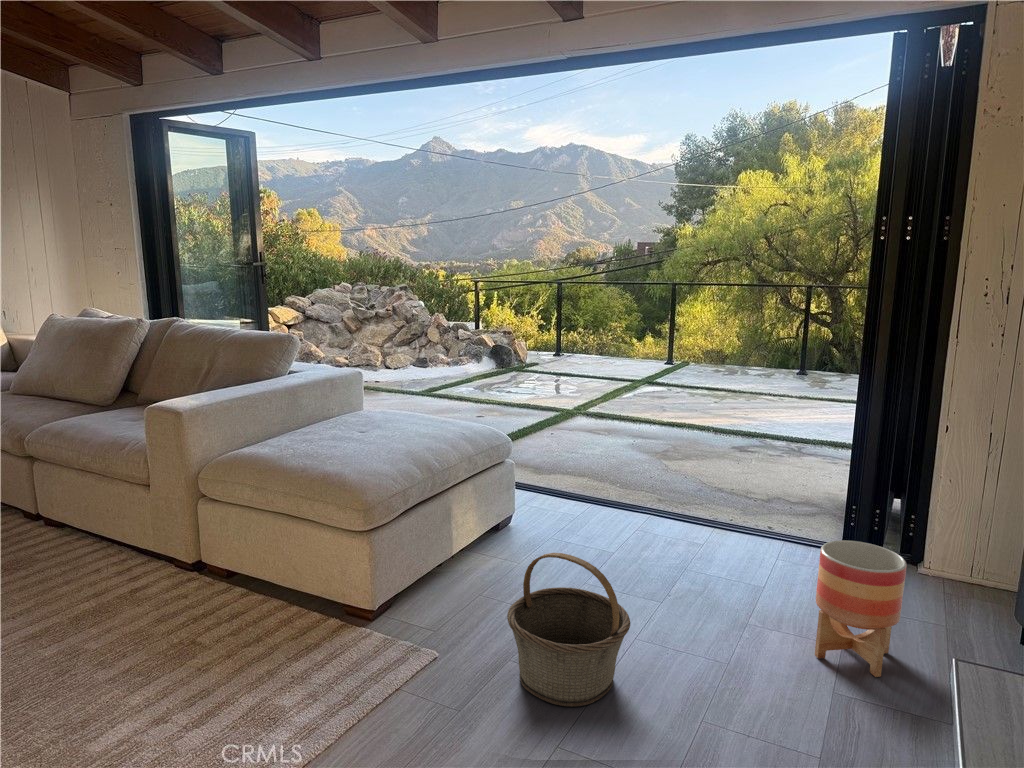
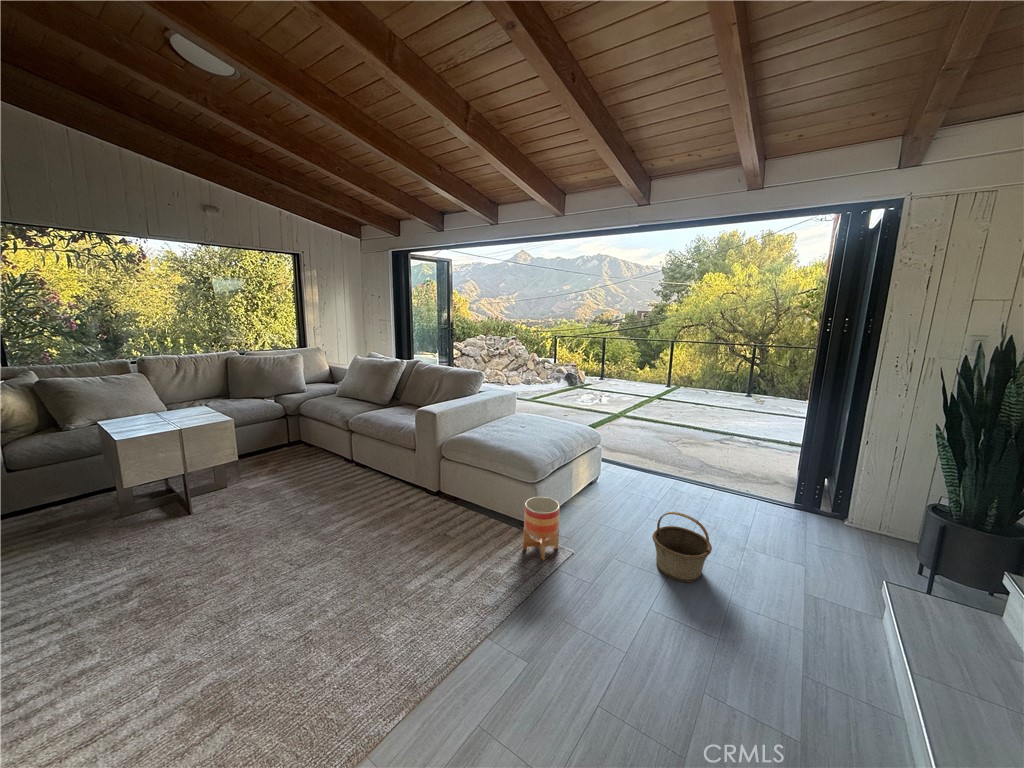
planter: present [815,540,907,677] -> present [523,497,560,560]

